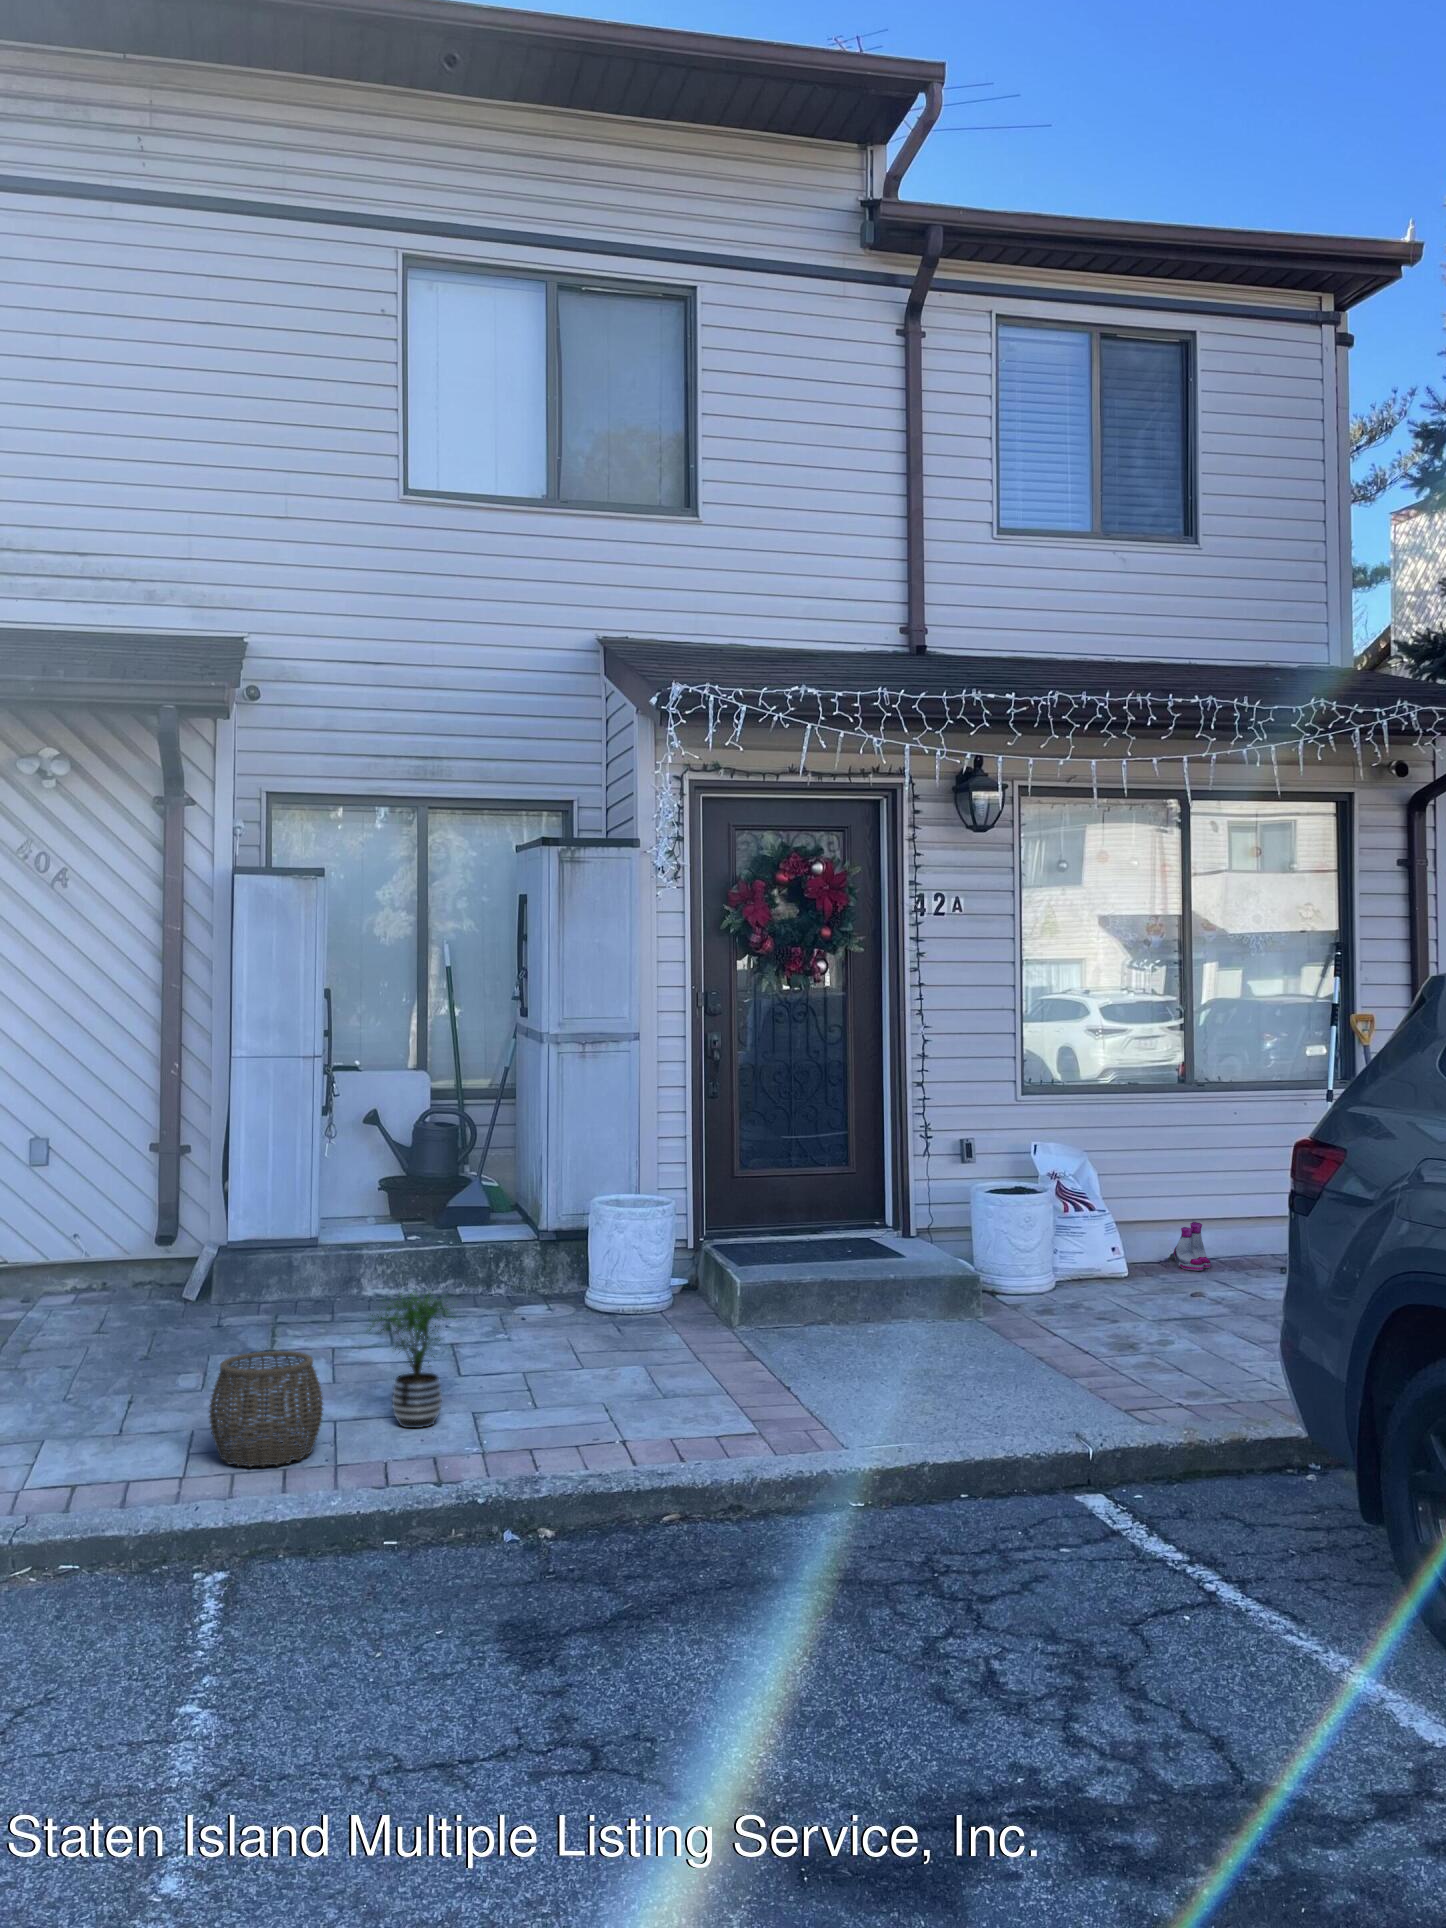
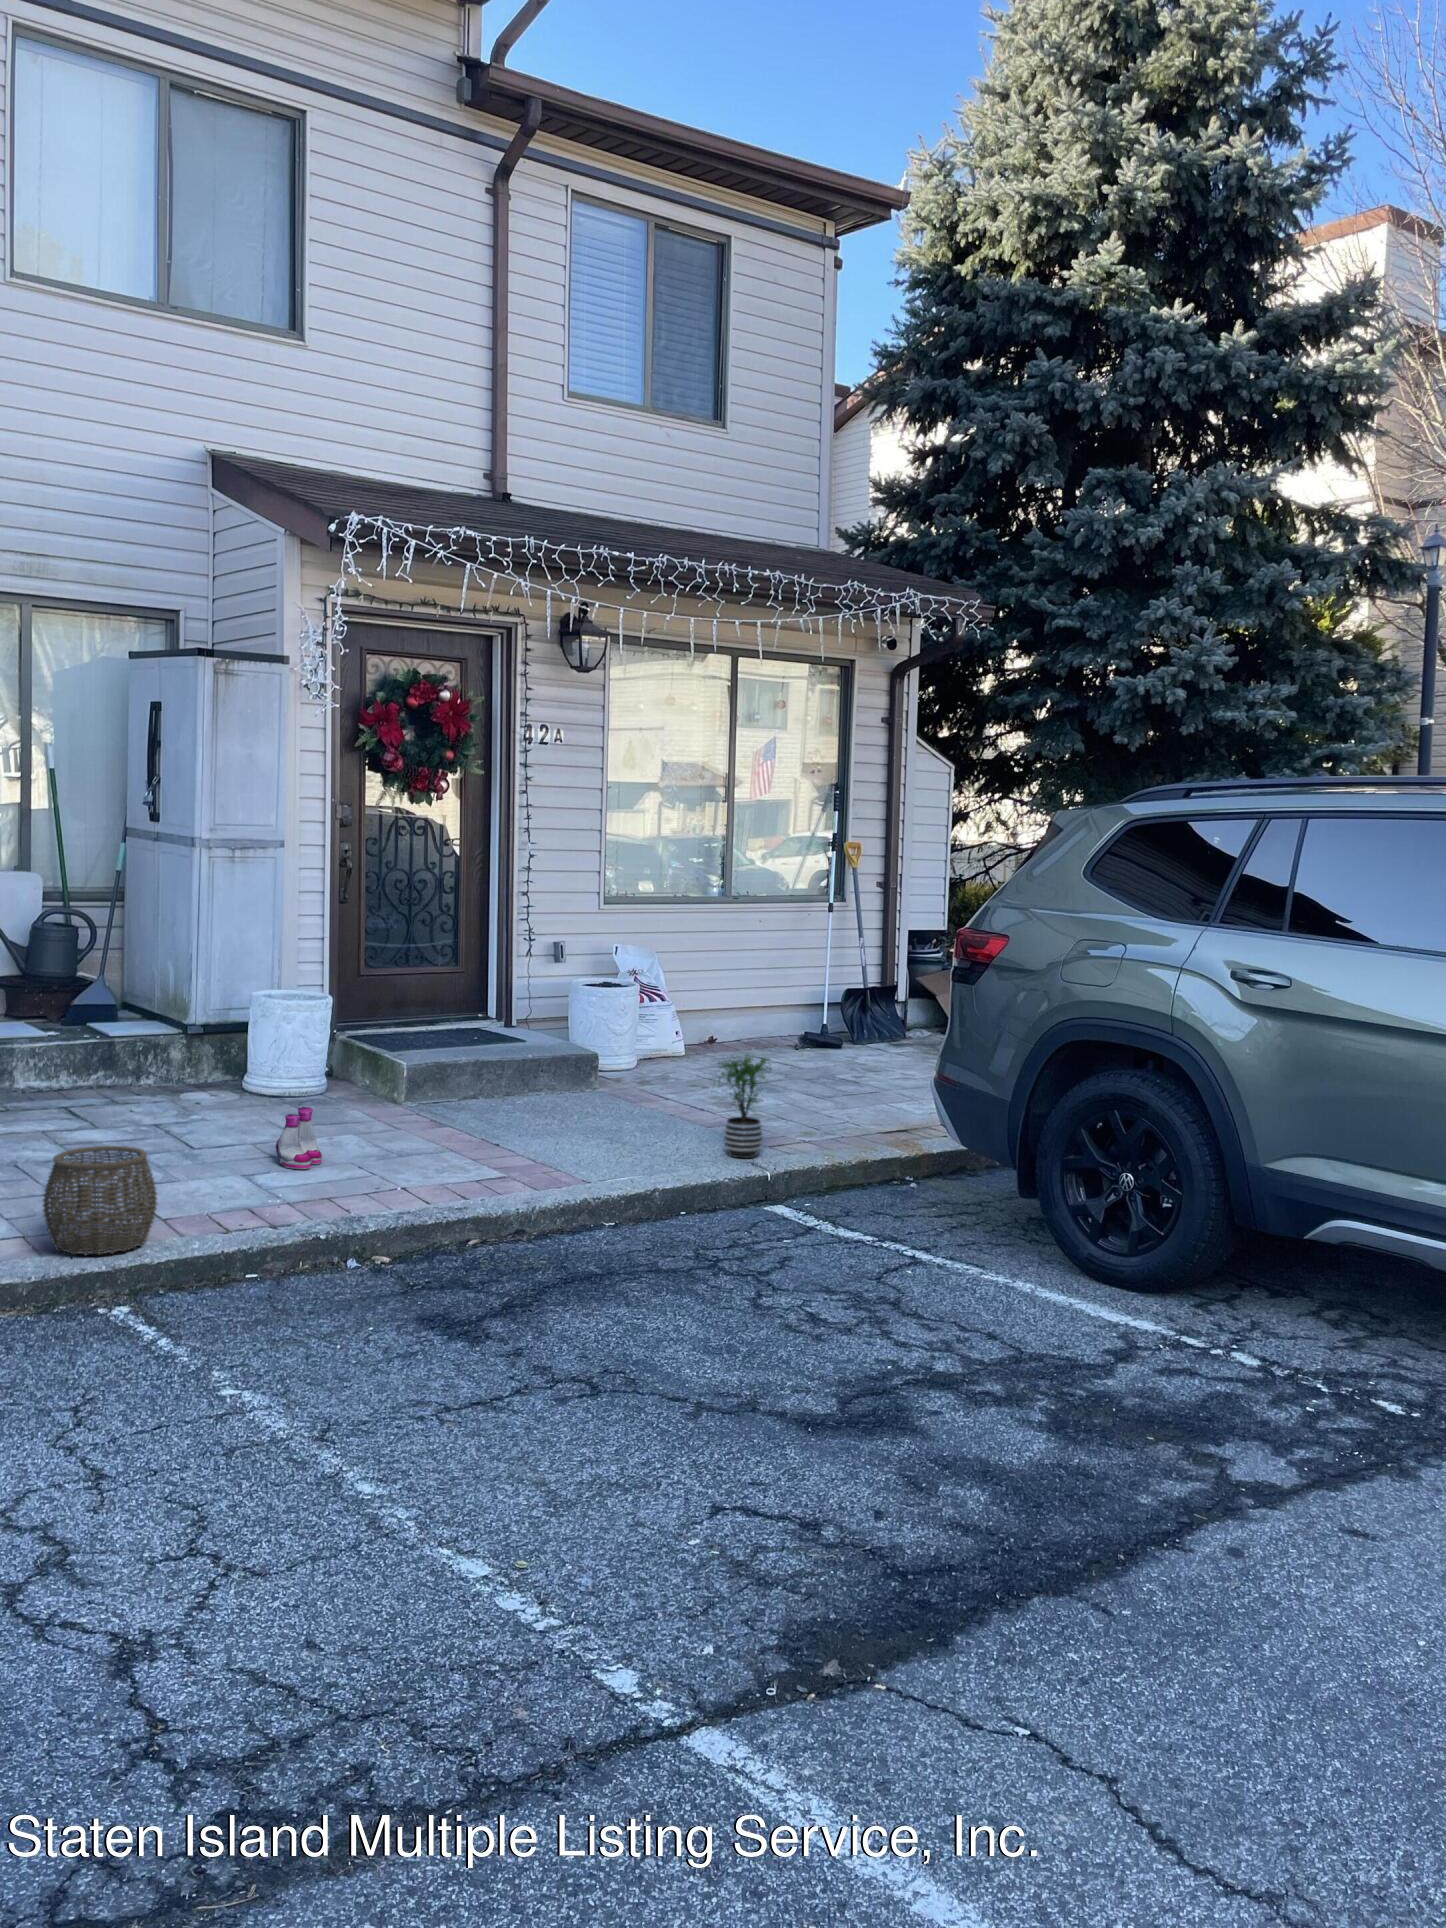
boots: present [1174,1222,1211,1271] -> present [276,1107,322,1169]
potted plant: present [369,1291,453,1428] -> present [710,1053,771,1158]

